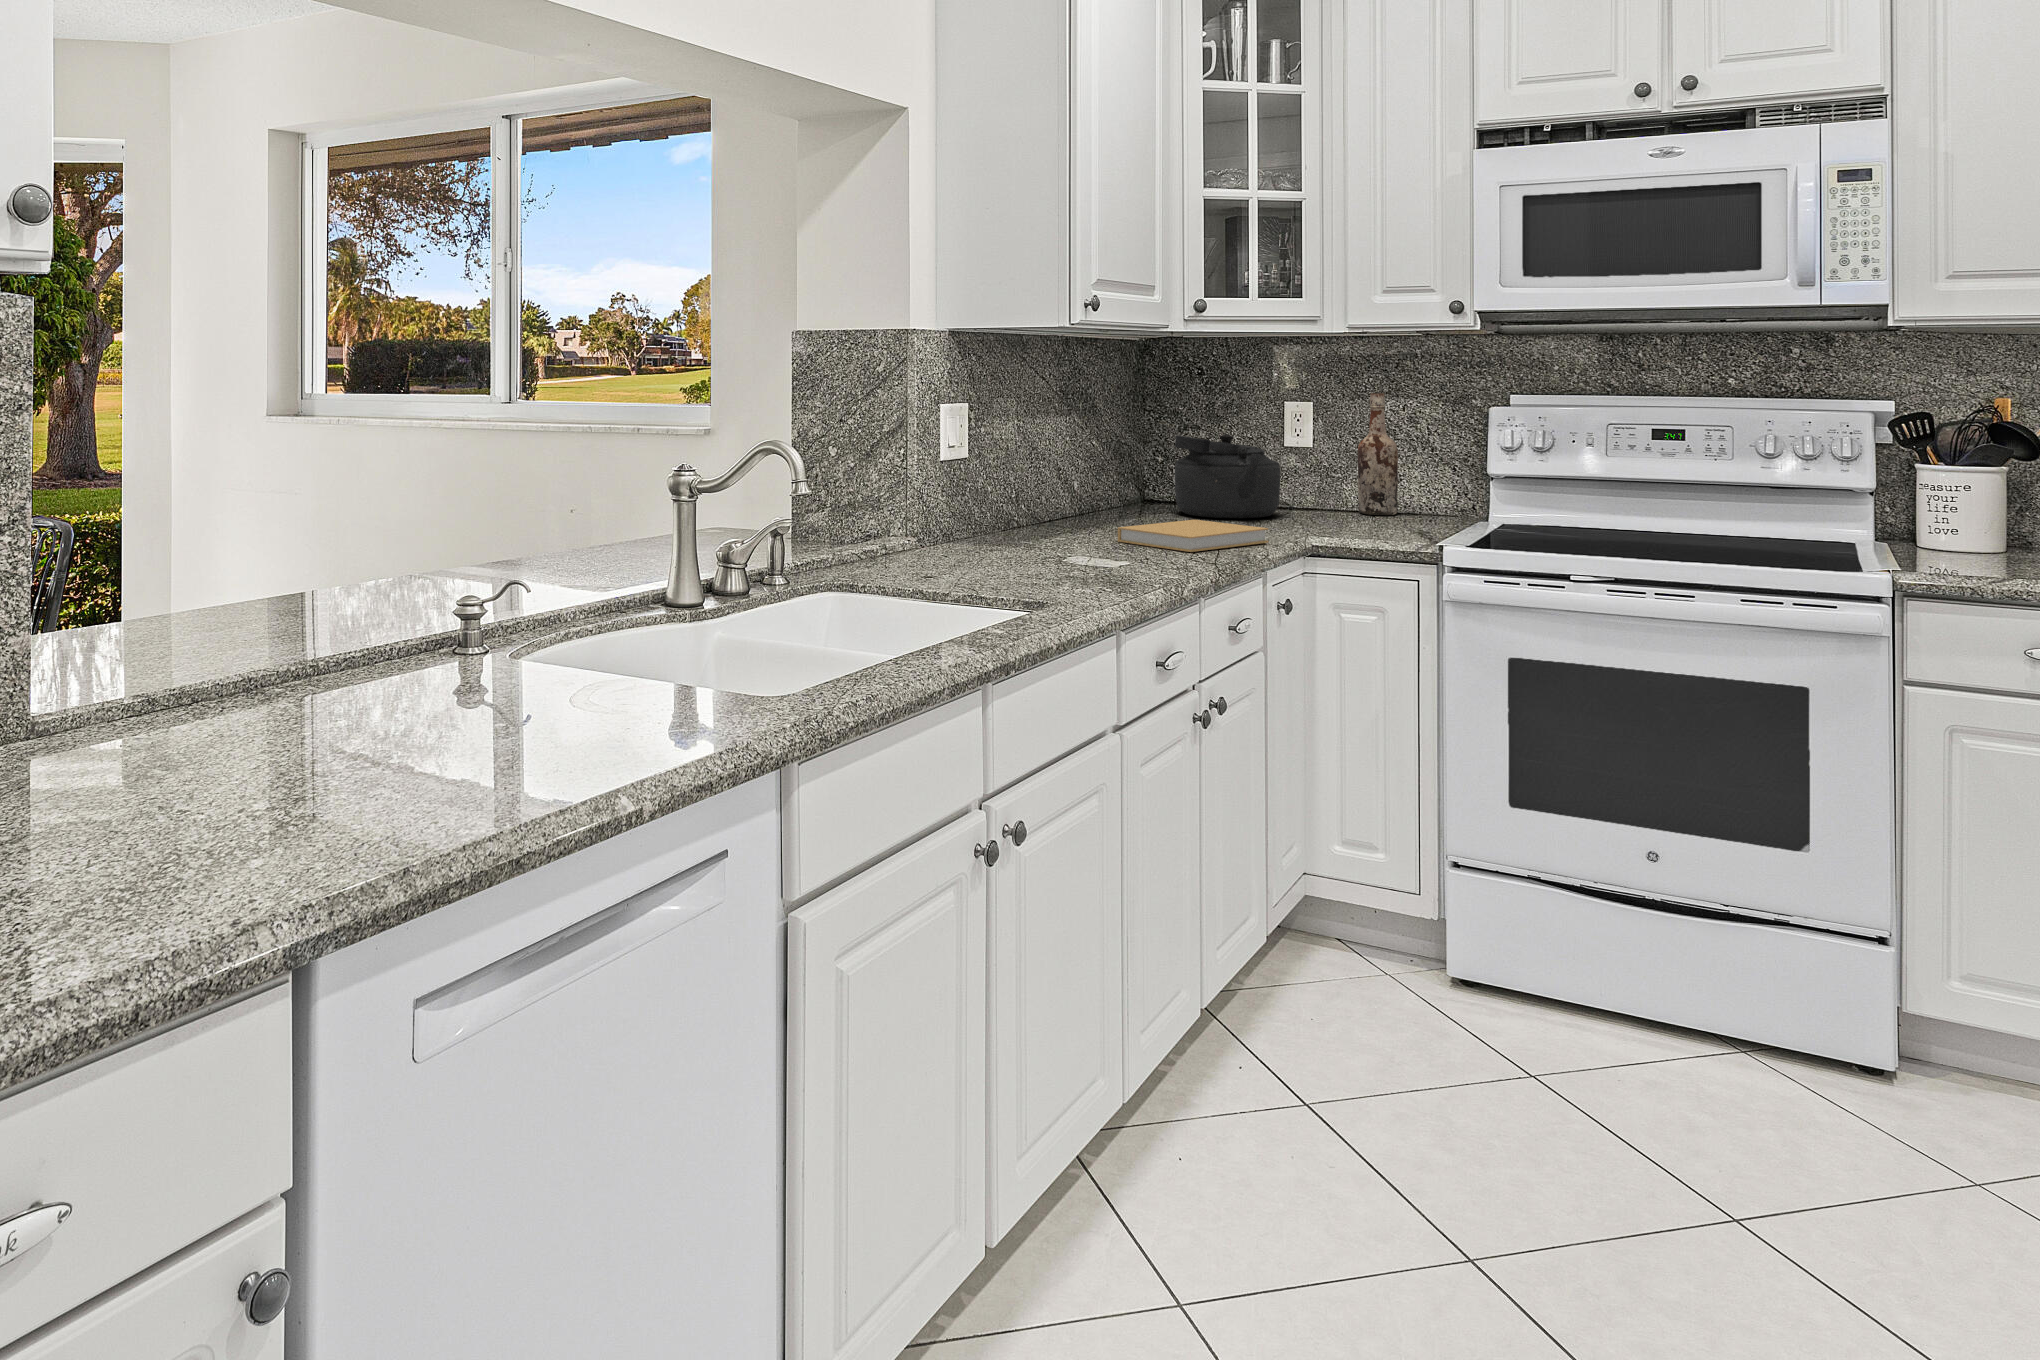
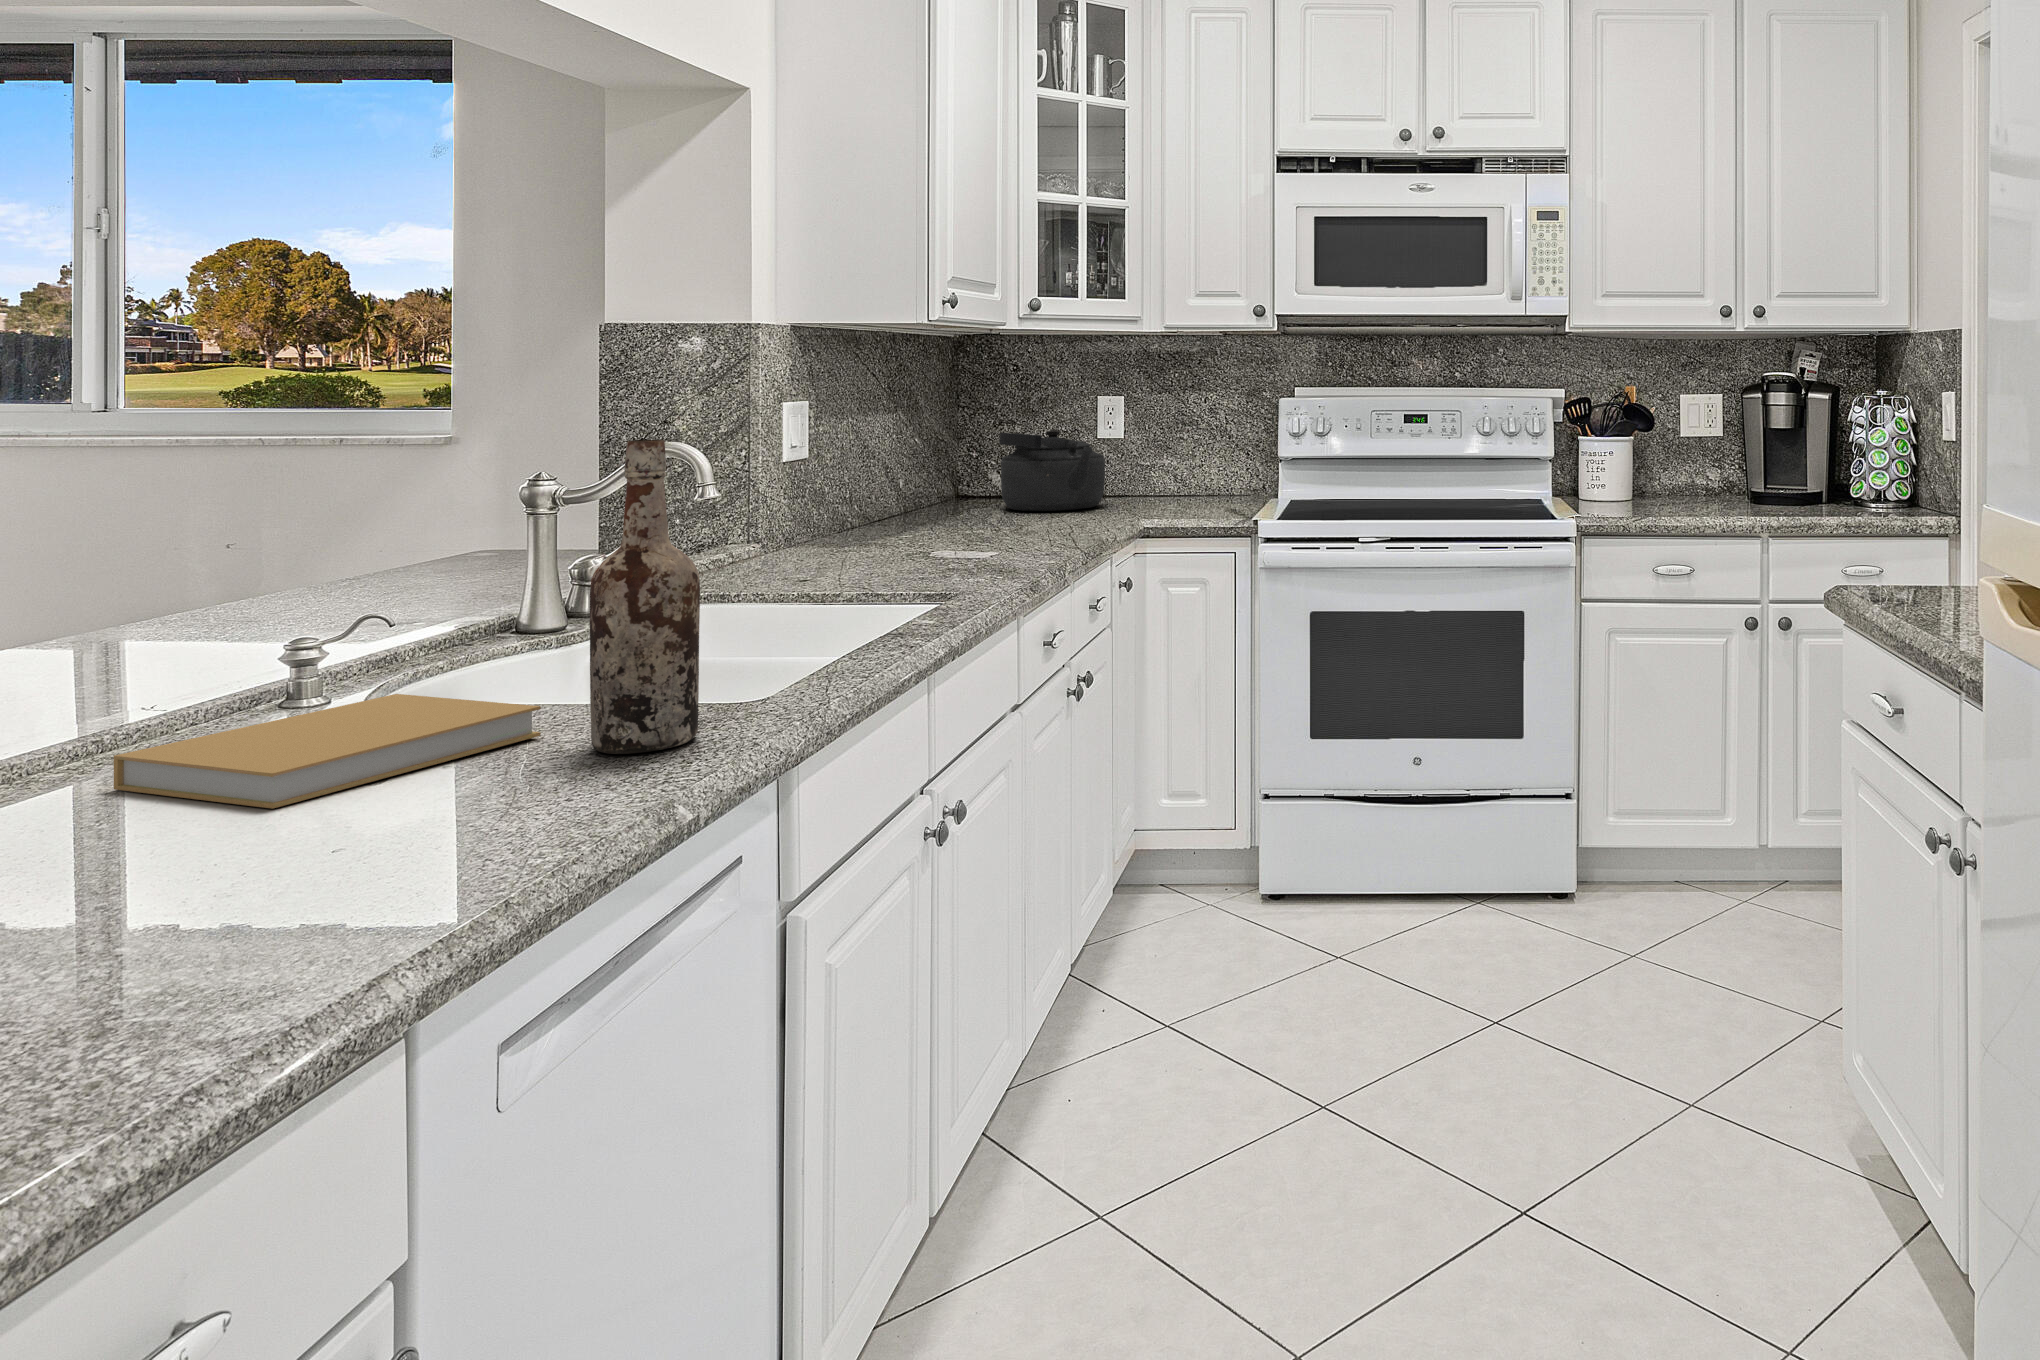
wine bottle: present [1358,393,1398,515] -> present [590,440,700,754]
book: present [1118,520,1268,552] -> present [114,694,541,809]

